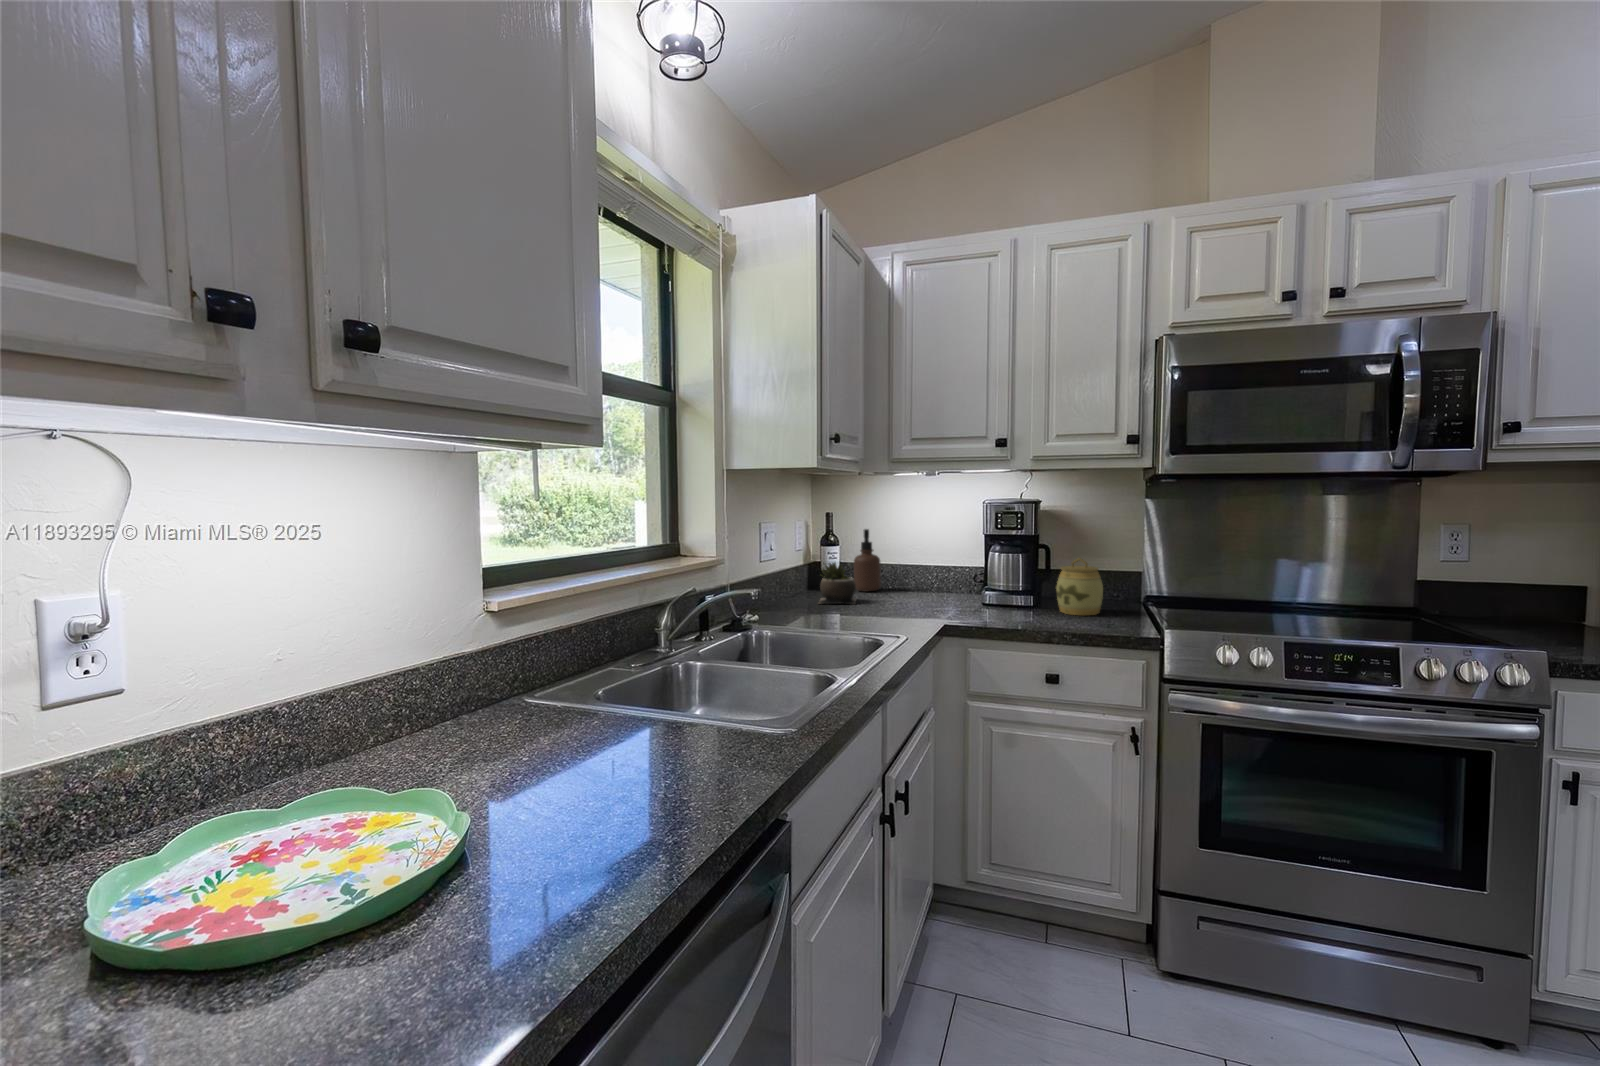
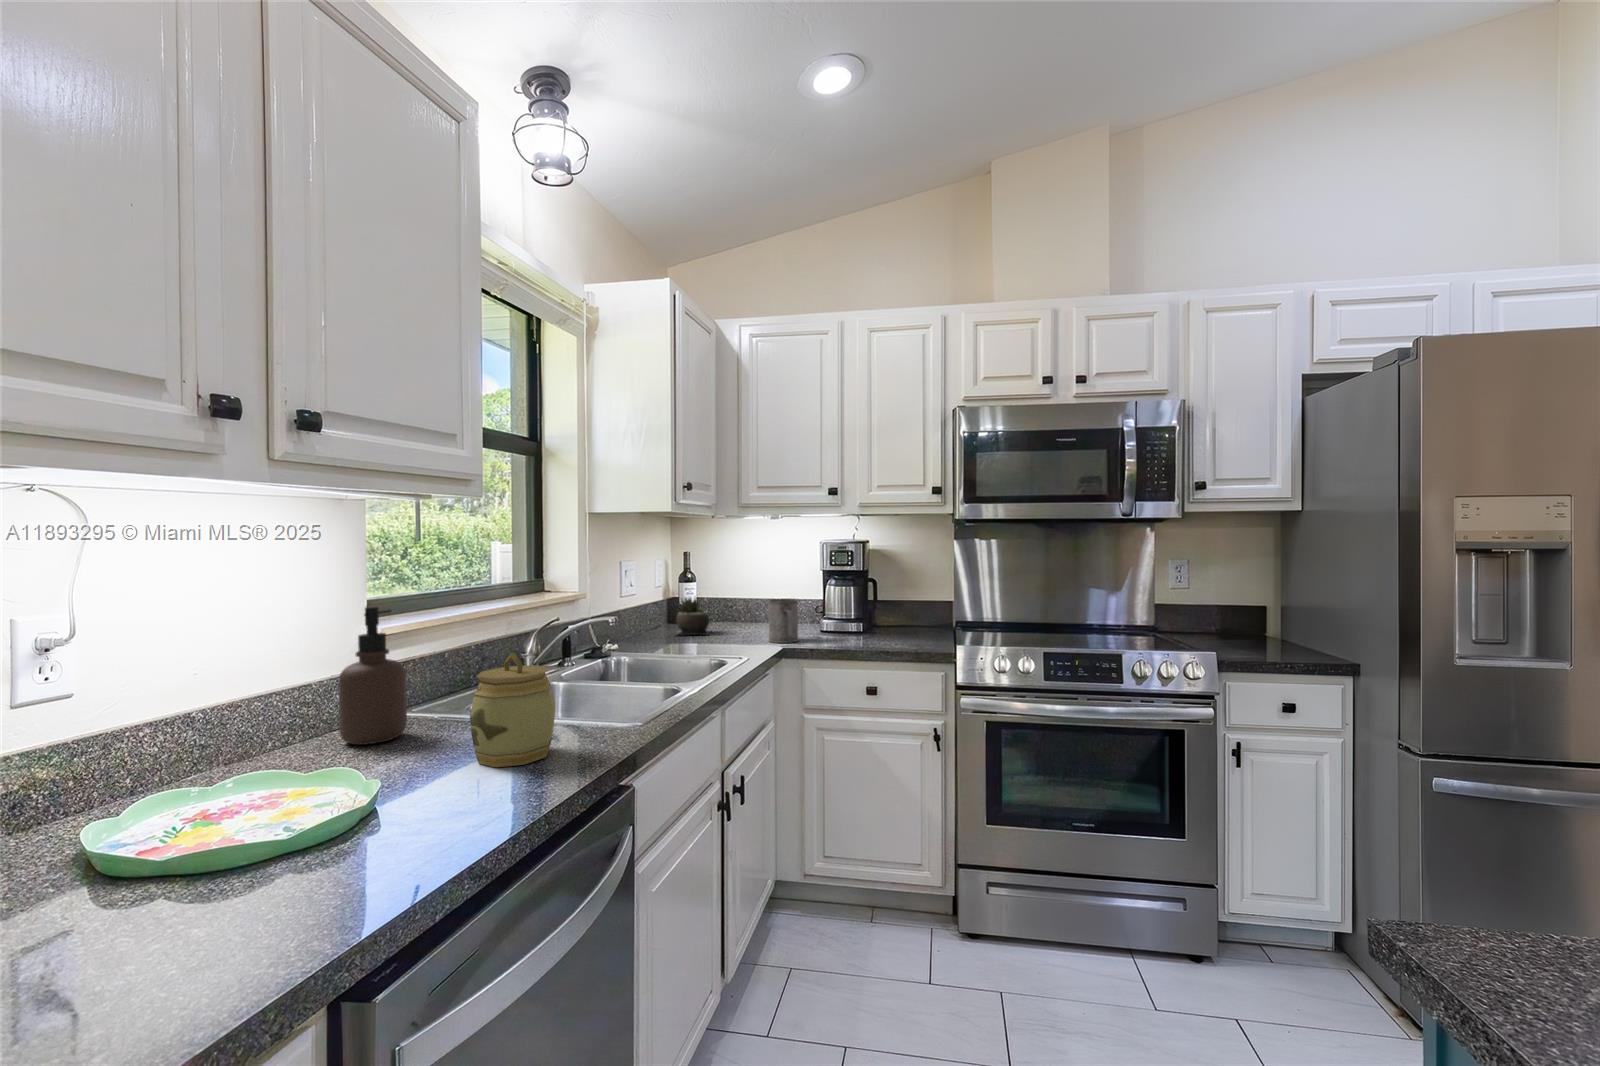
soap dispenser: present [854,529,881,592] -> present [339,607,407,745]
jar: present [1056,558,1103,615] -> present [470,653,555,767]
mug: none [923,566,959,617] -> present [768,599,799,643]

